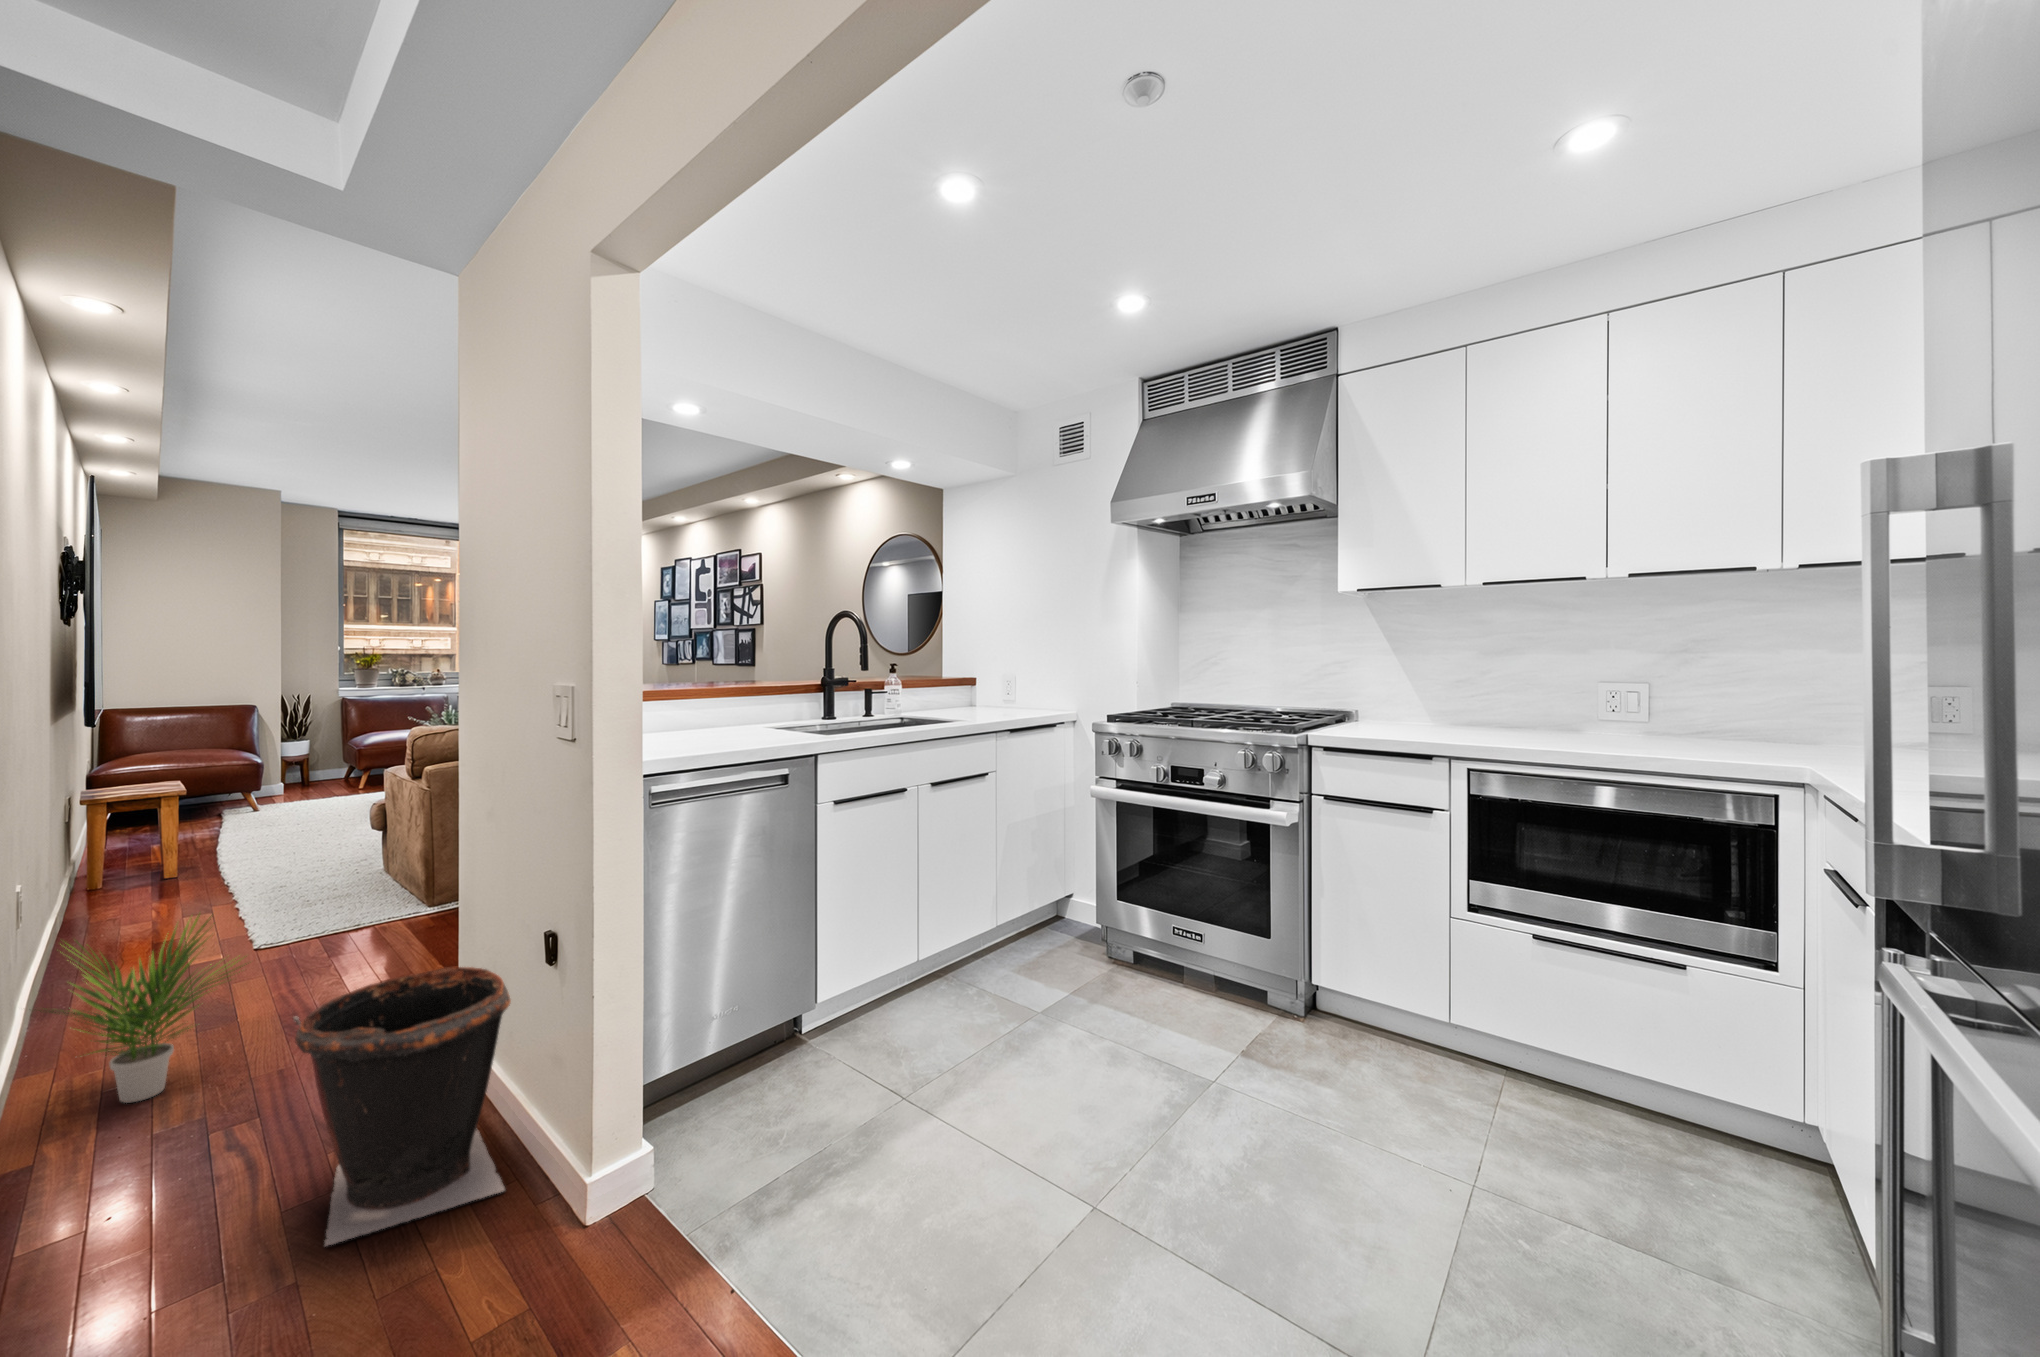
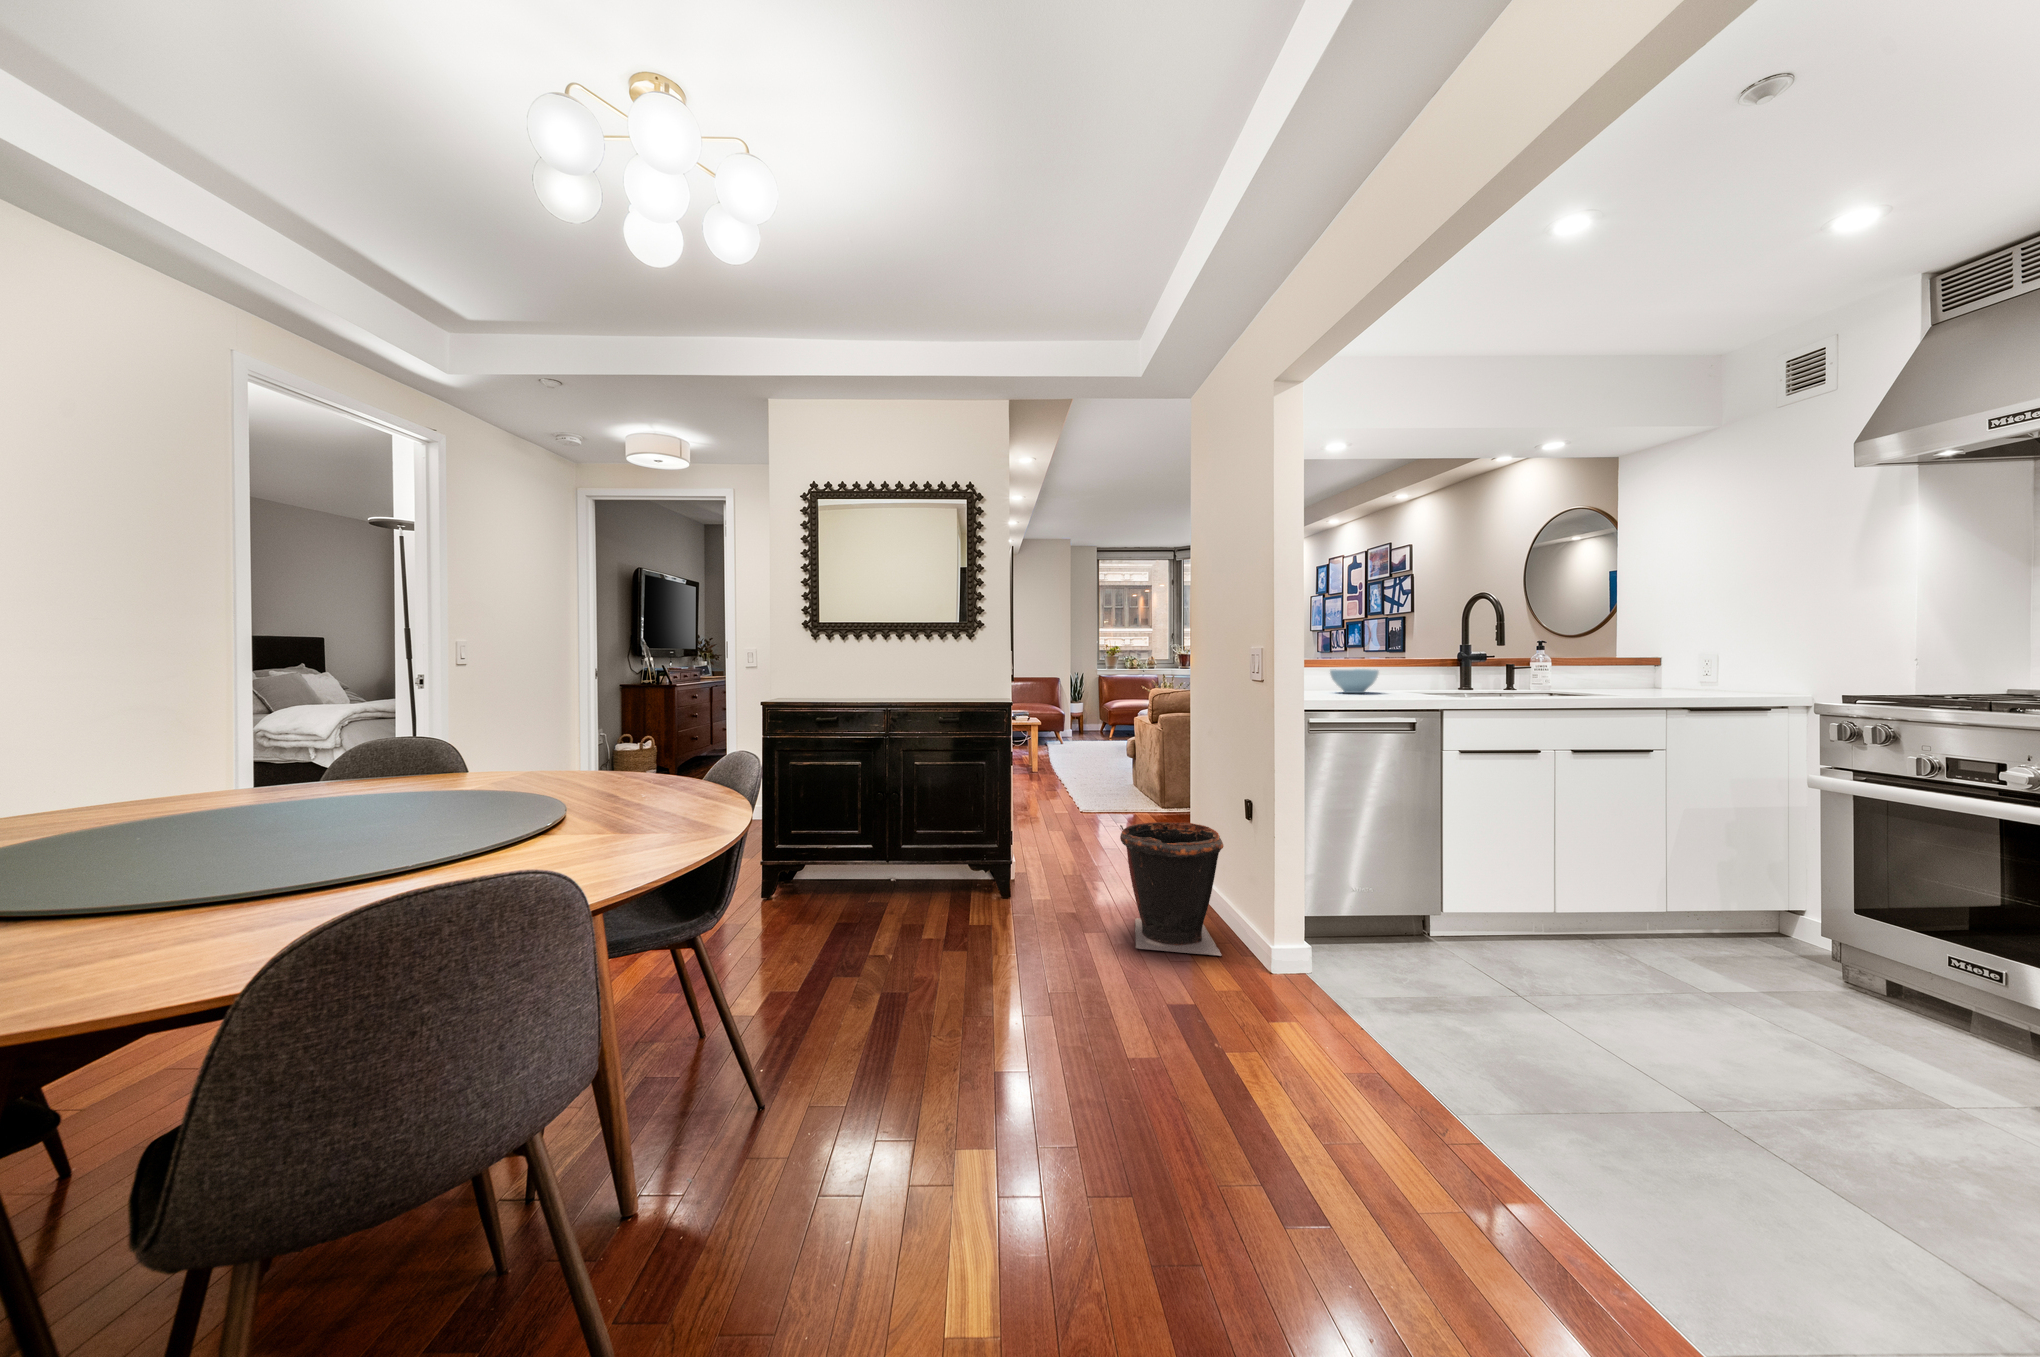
bowl: none [677,700,738,733] -> present [1330,669,1379,693]
potted plant: present [52,915,247,1103] -> none [1006,778,1089,868]

